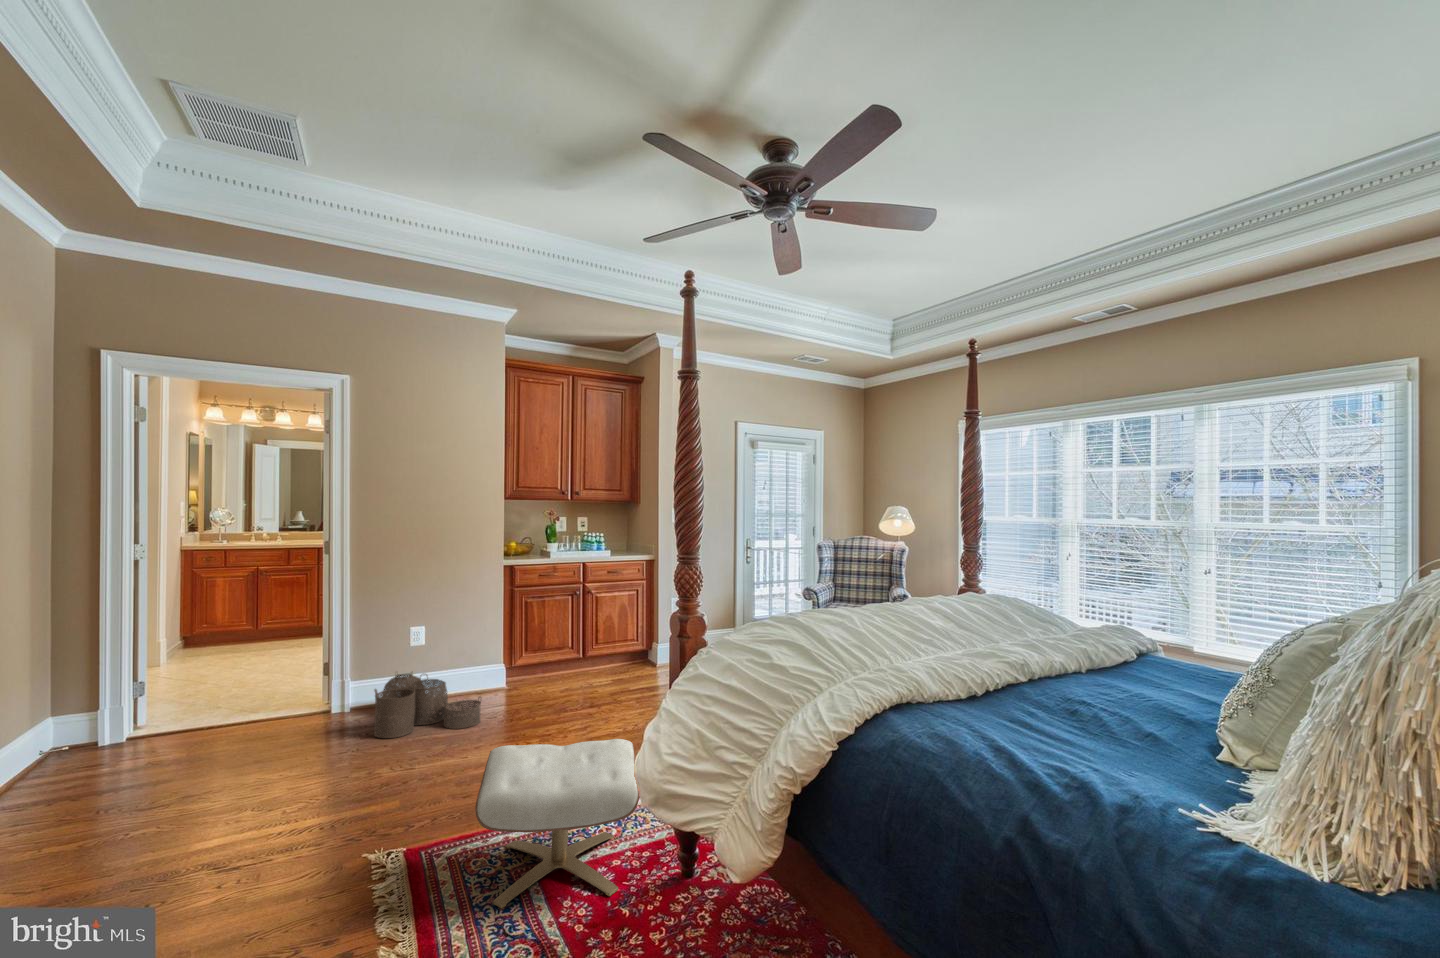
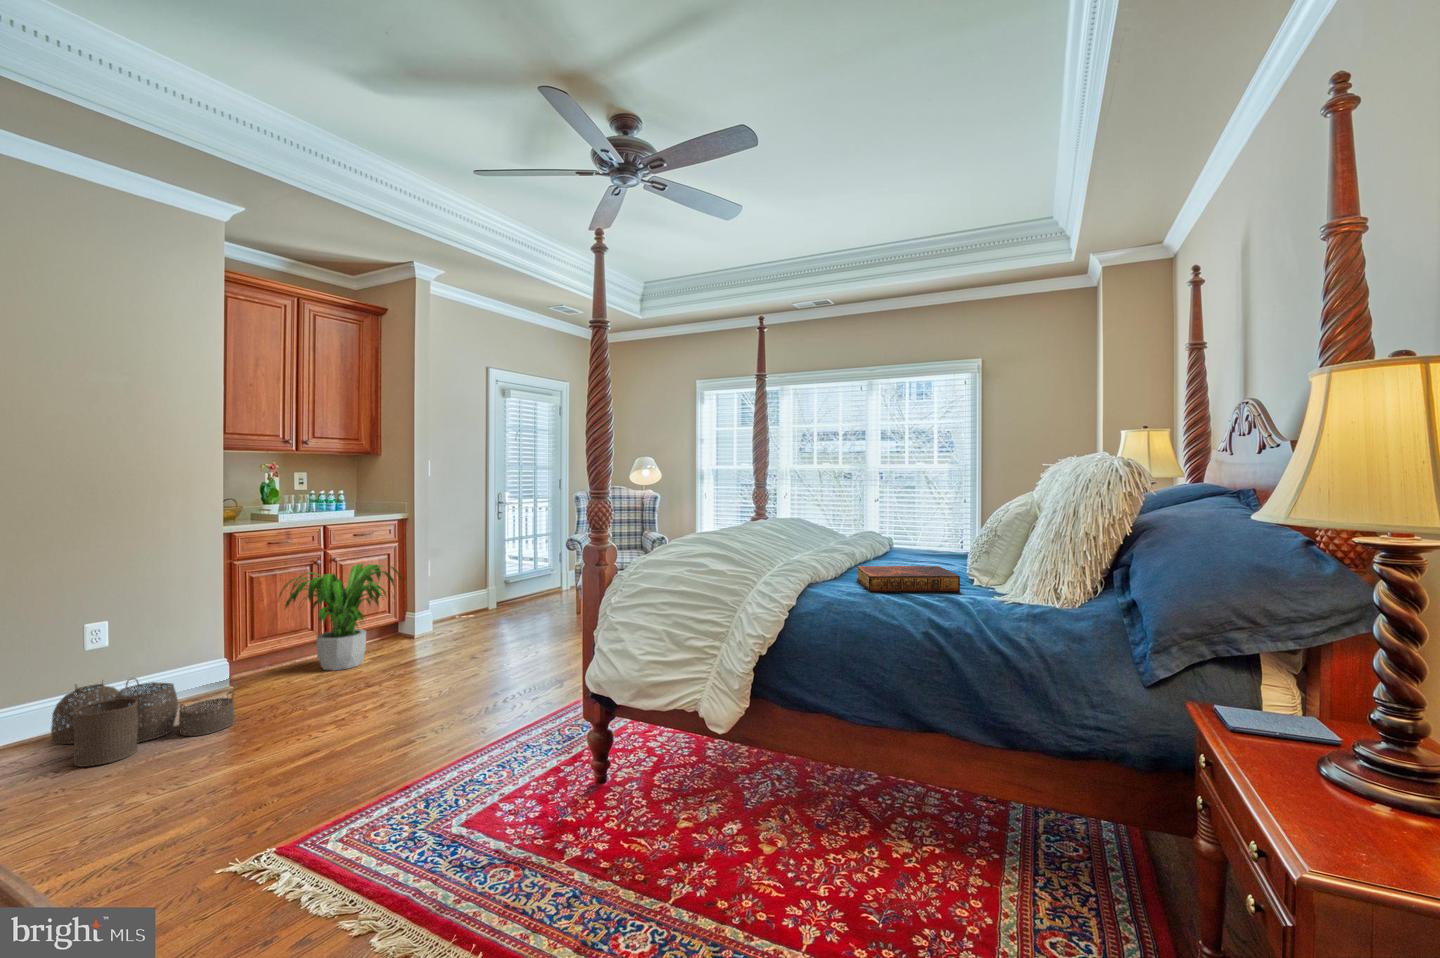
potted plant: none [541,597,634,689] -> present [279,564,401,670]
book: none [958,688,1112,764] -> present [857,566,960,592]
ottoman: present [475,739,639,908] -> none [379,676,568,852]

